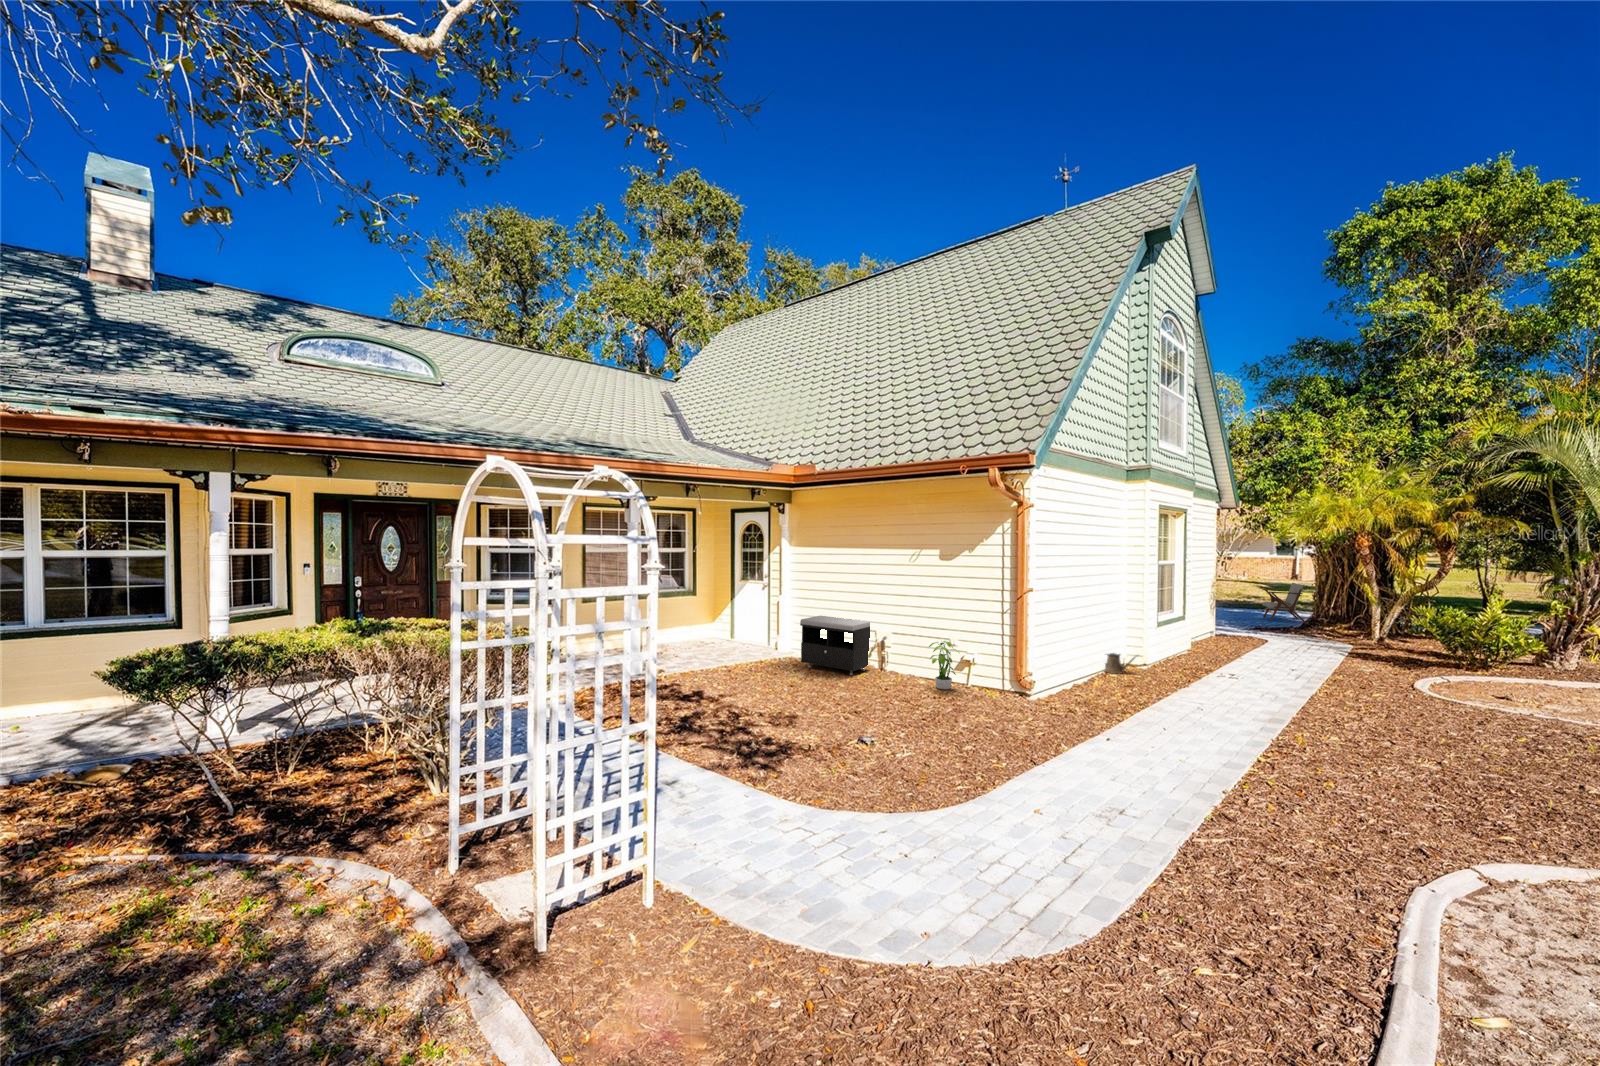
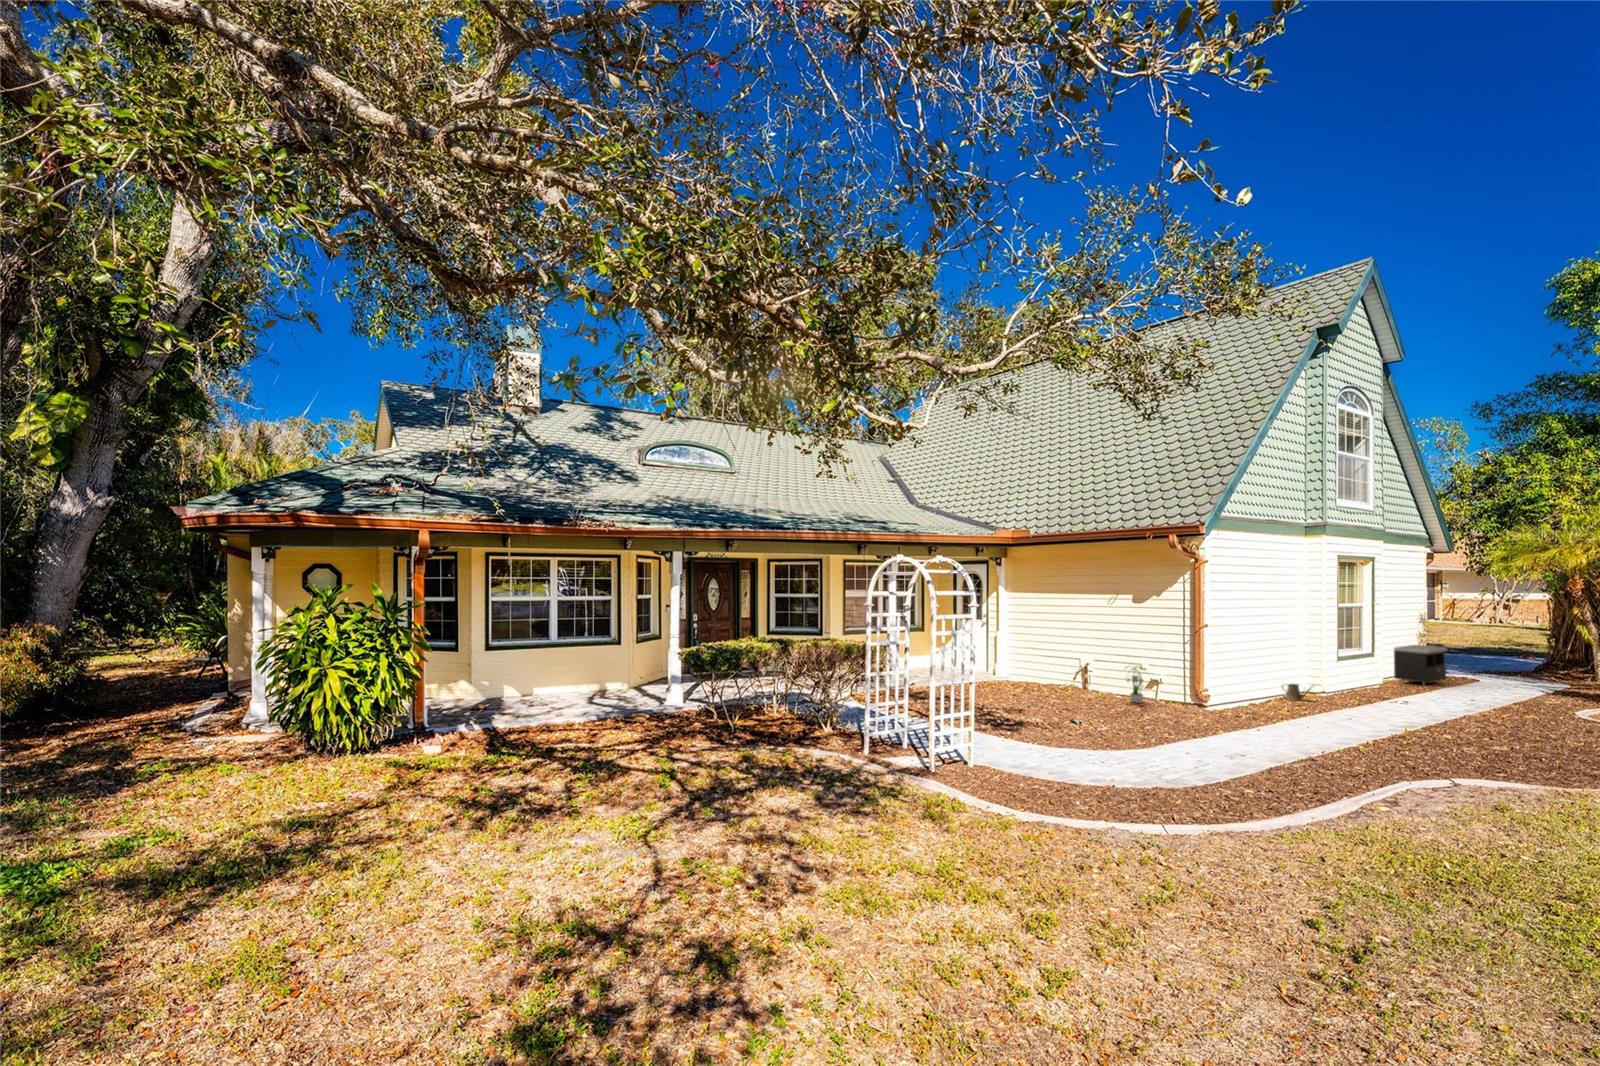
lounge chair: present [1262,583,1307,623] -> none [1505,632,1555,675]
storage bench: present [800,616,870,675] -> present [1394,645,1447,686]

